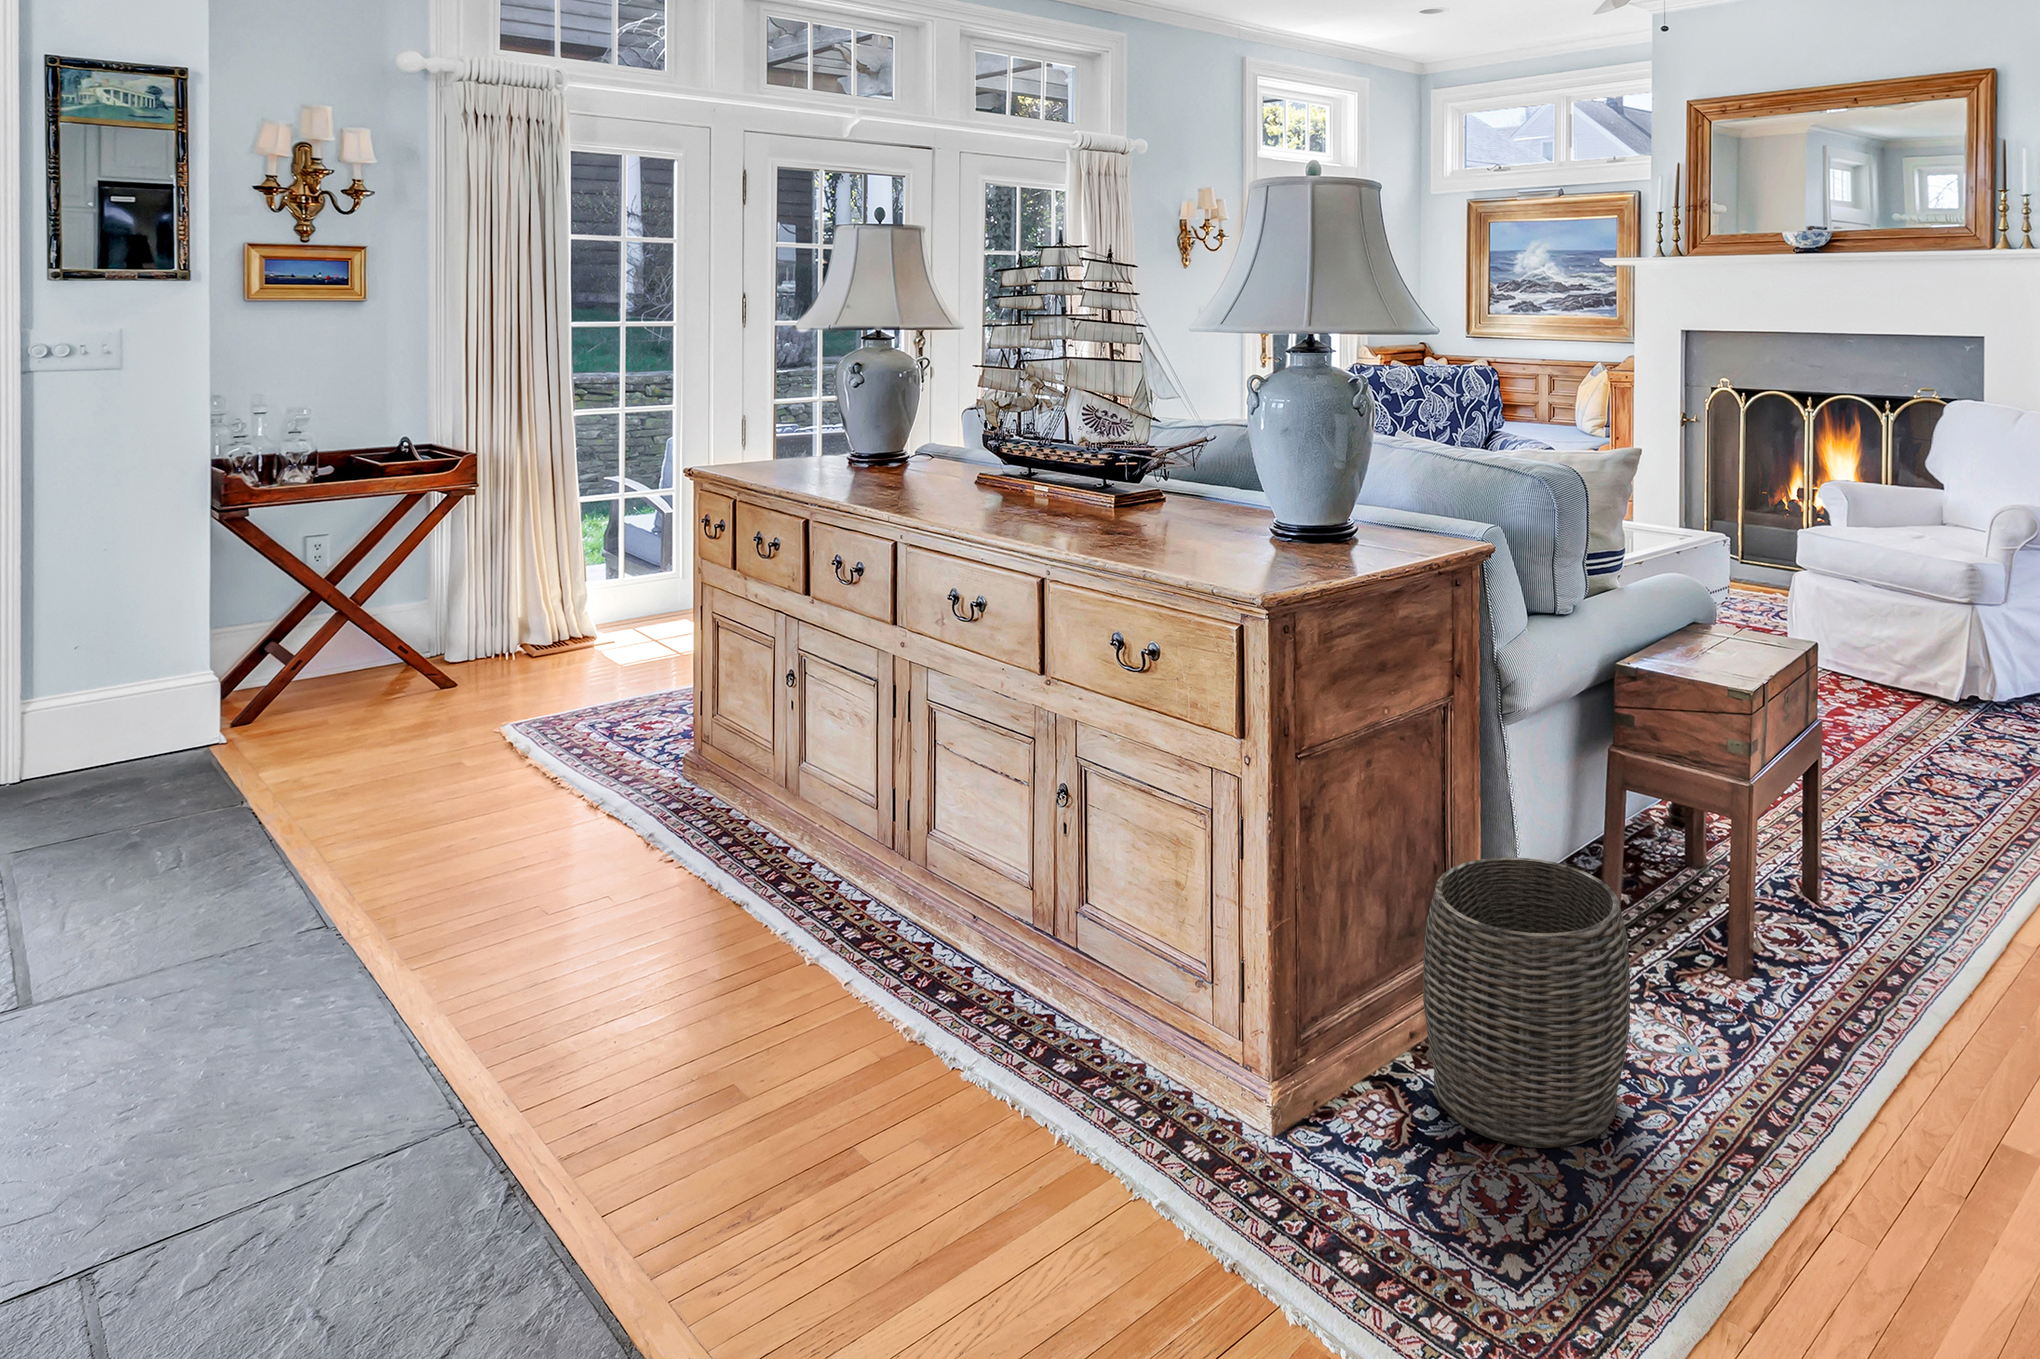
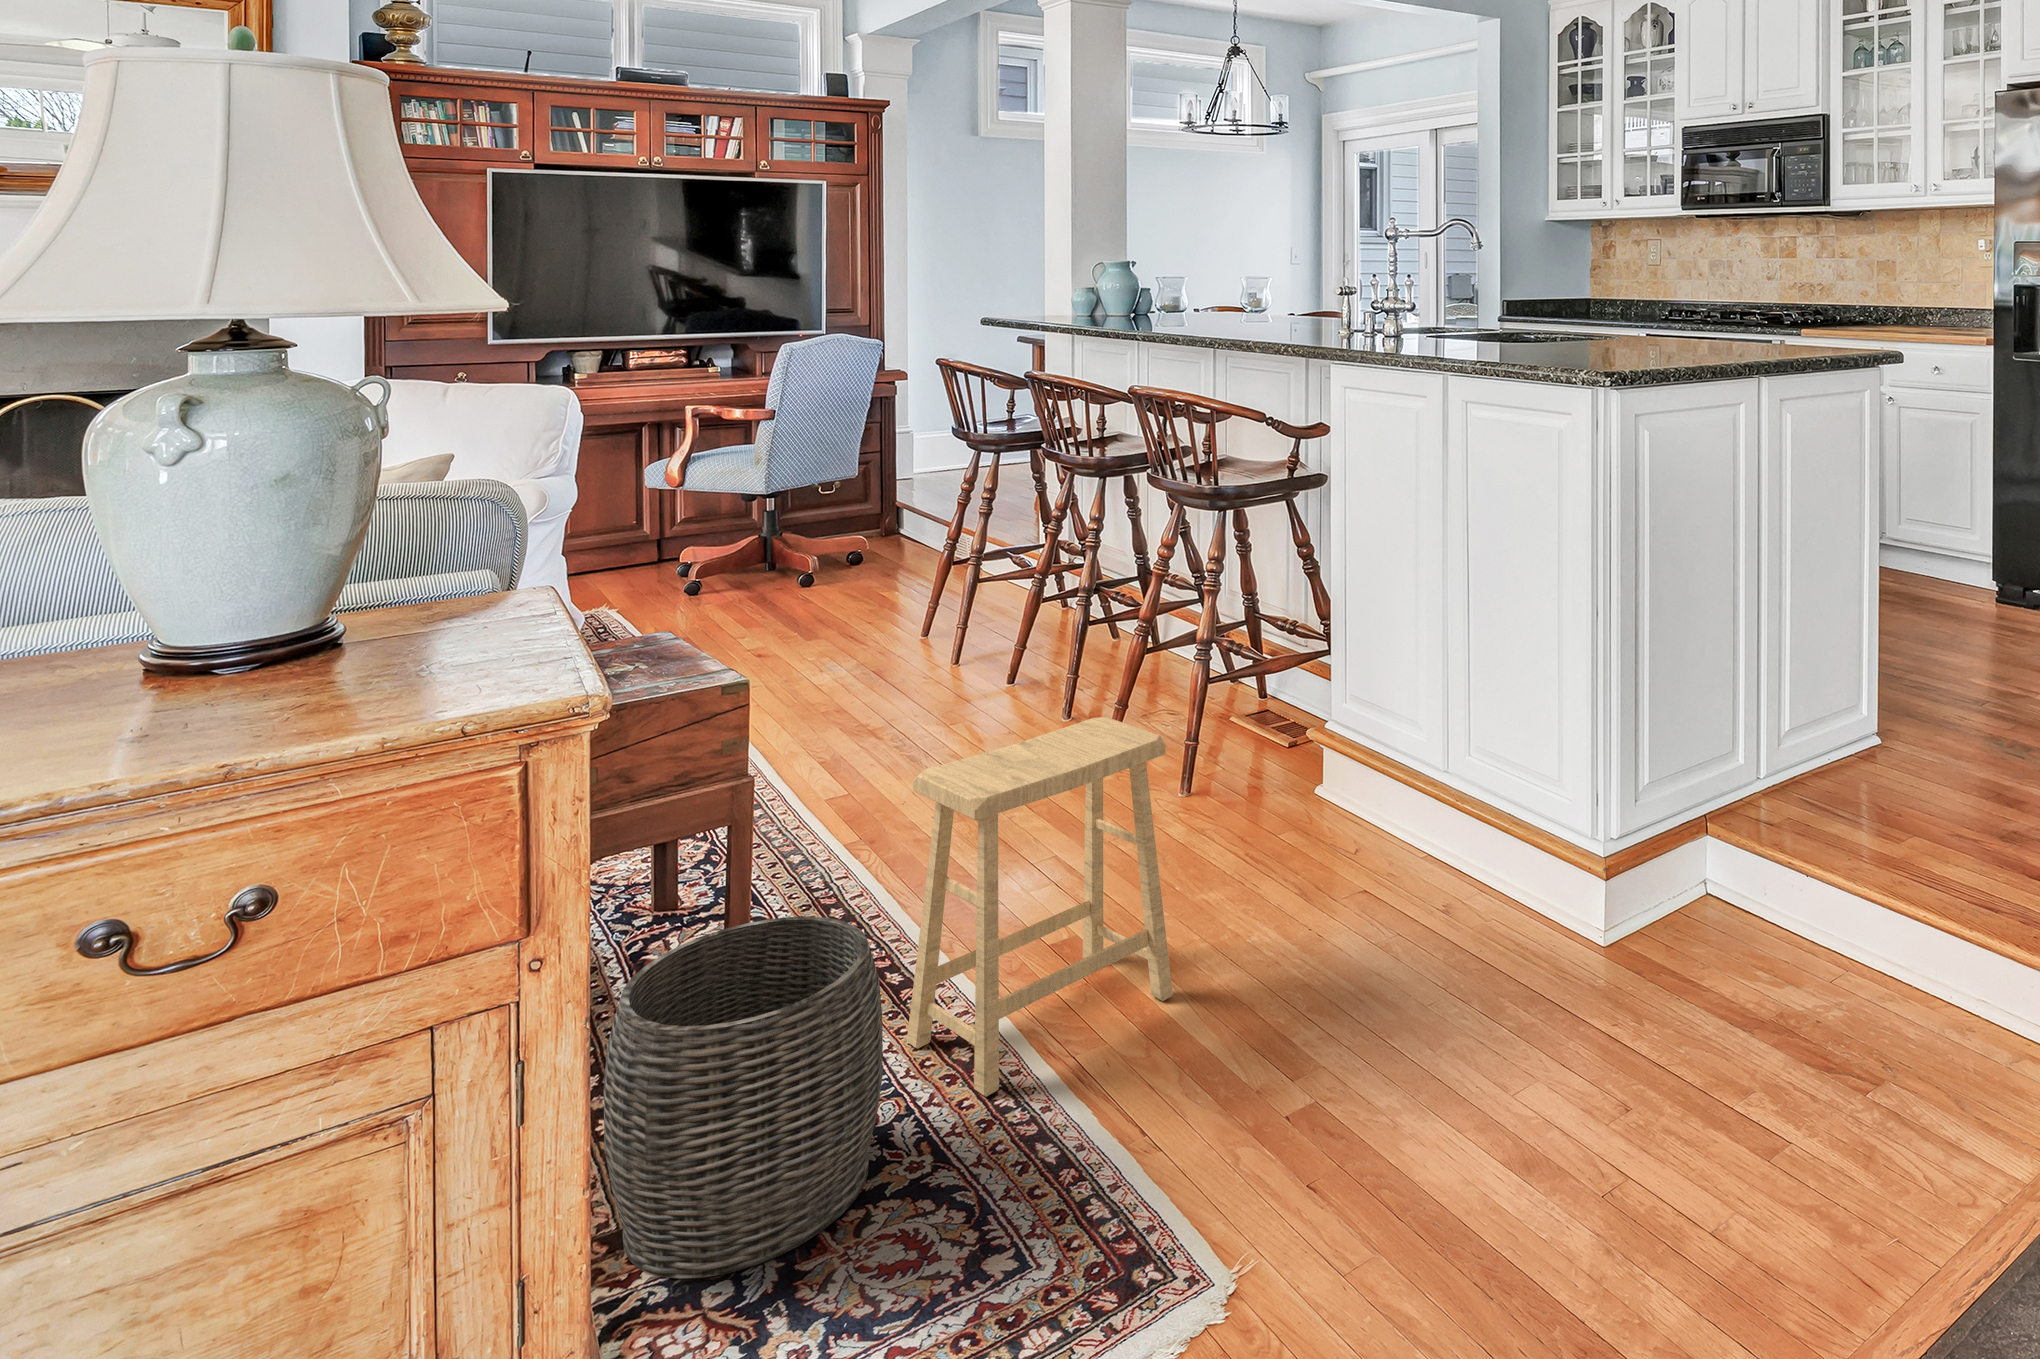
footstool: none [1715,822,2014,1278] -> present [907,717,1173,1097]

